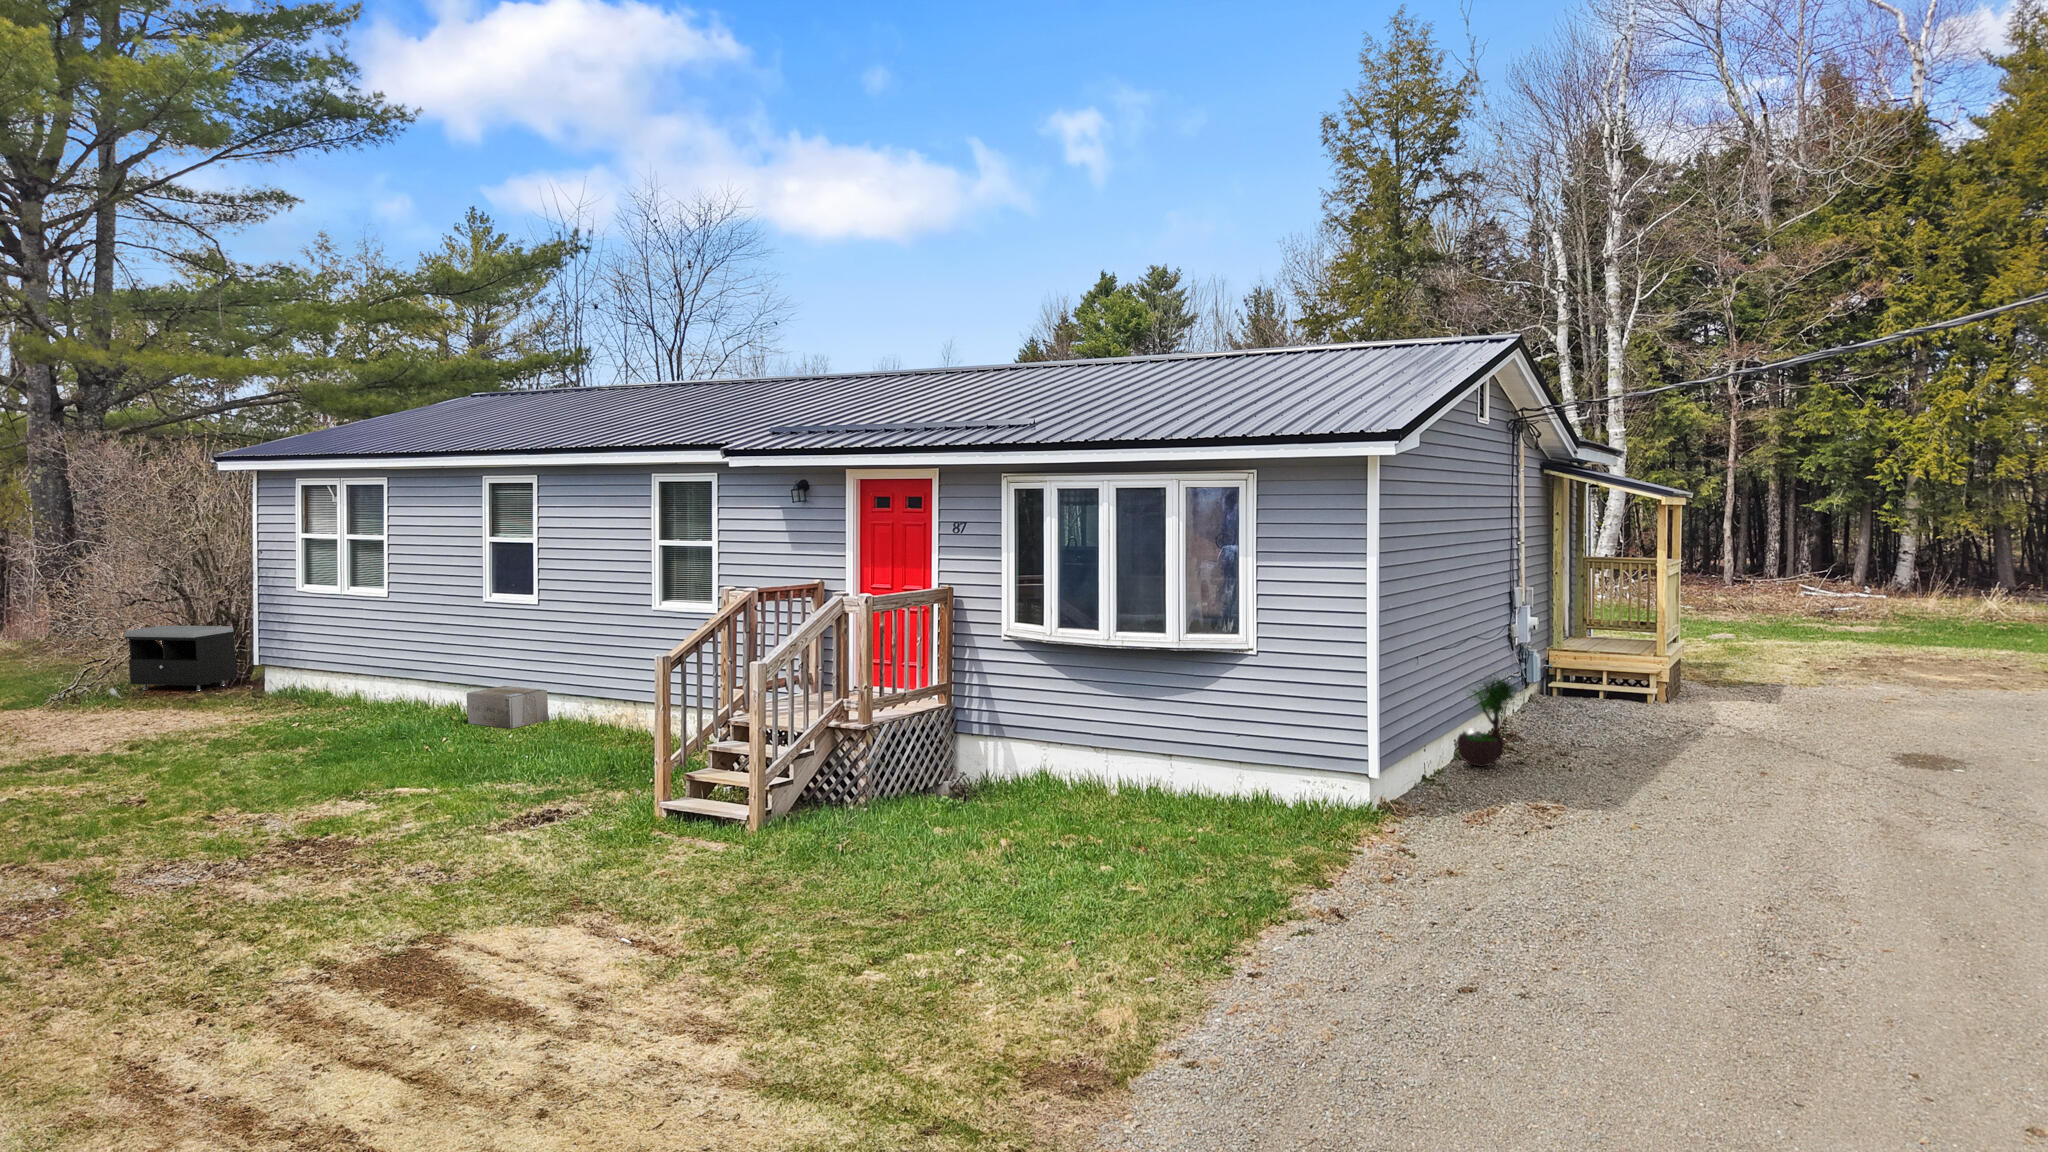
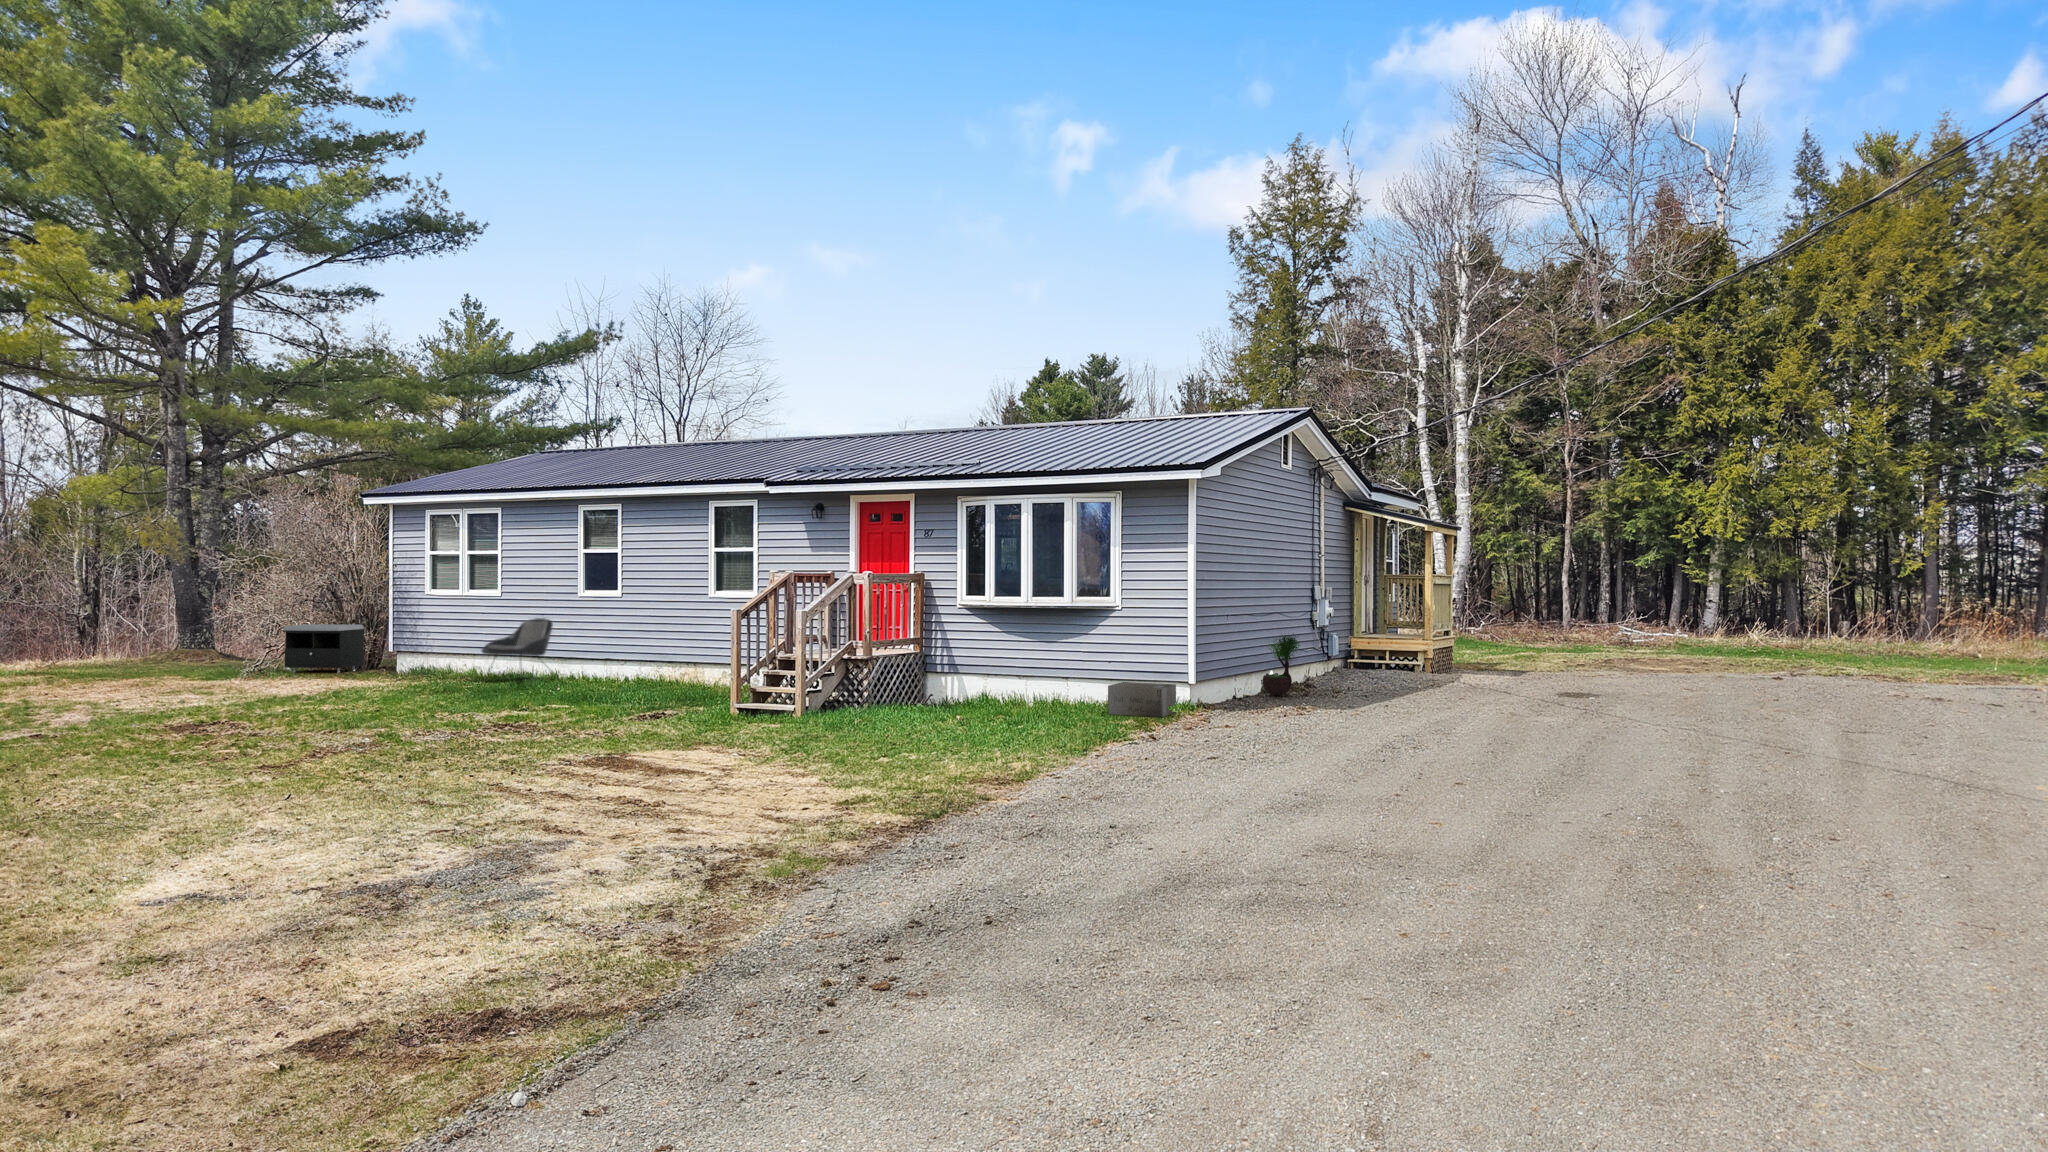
lounge chair: none [355,627,461,722] -> present [482,618,553,681]
cardboard box: present [467,686,548,729] -> present [1108,682,1176,717]

